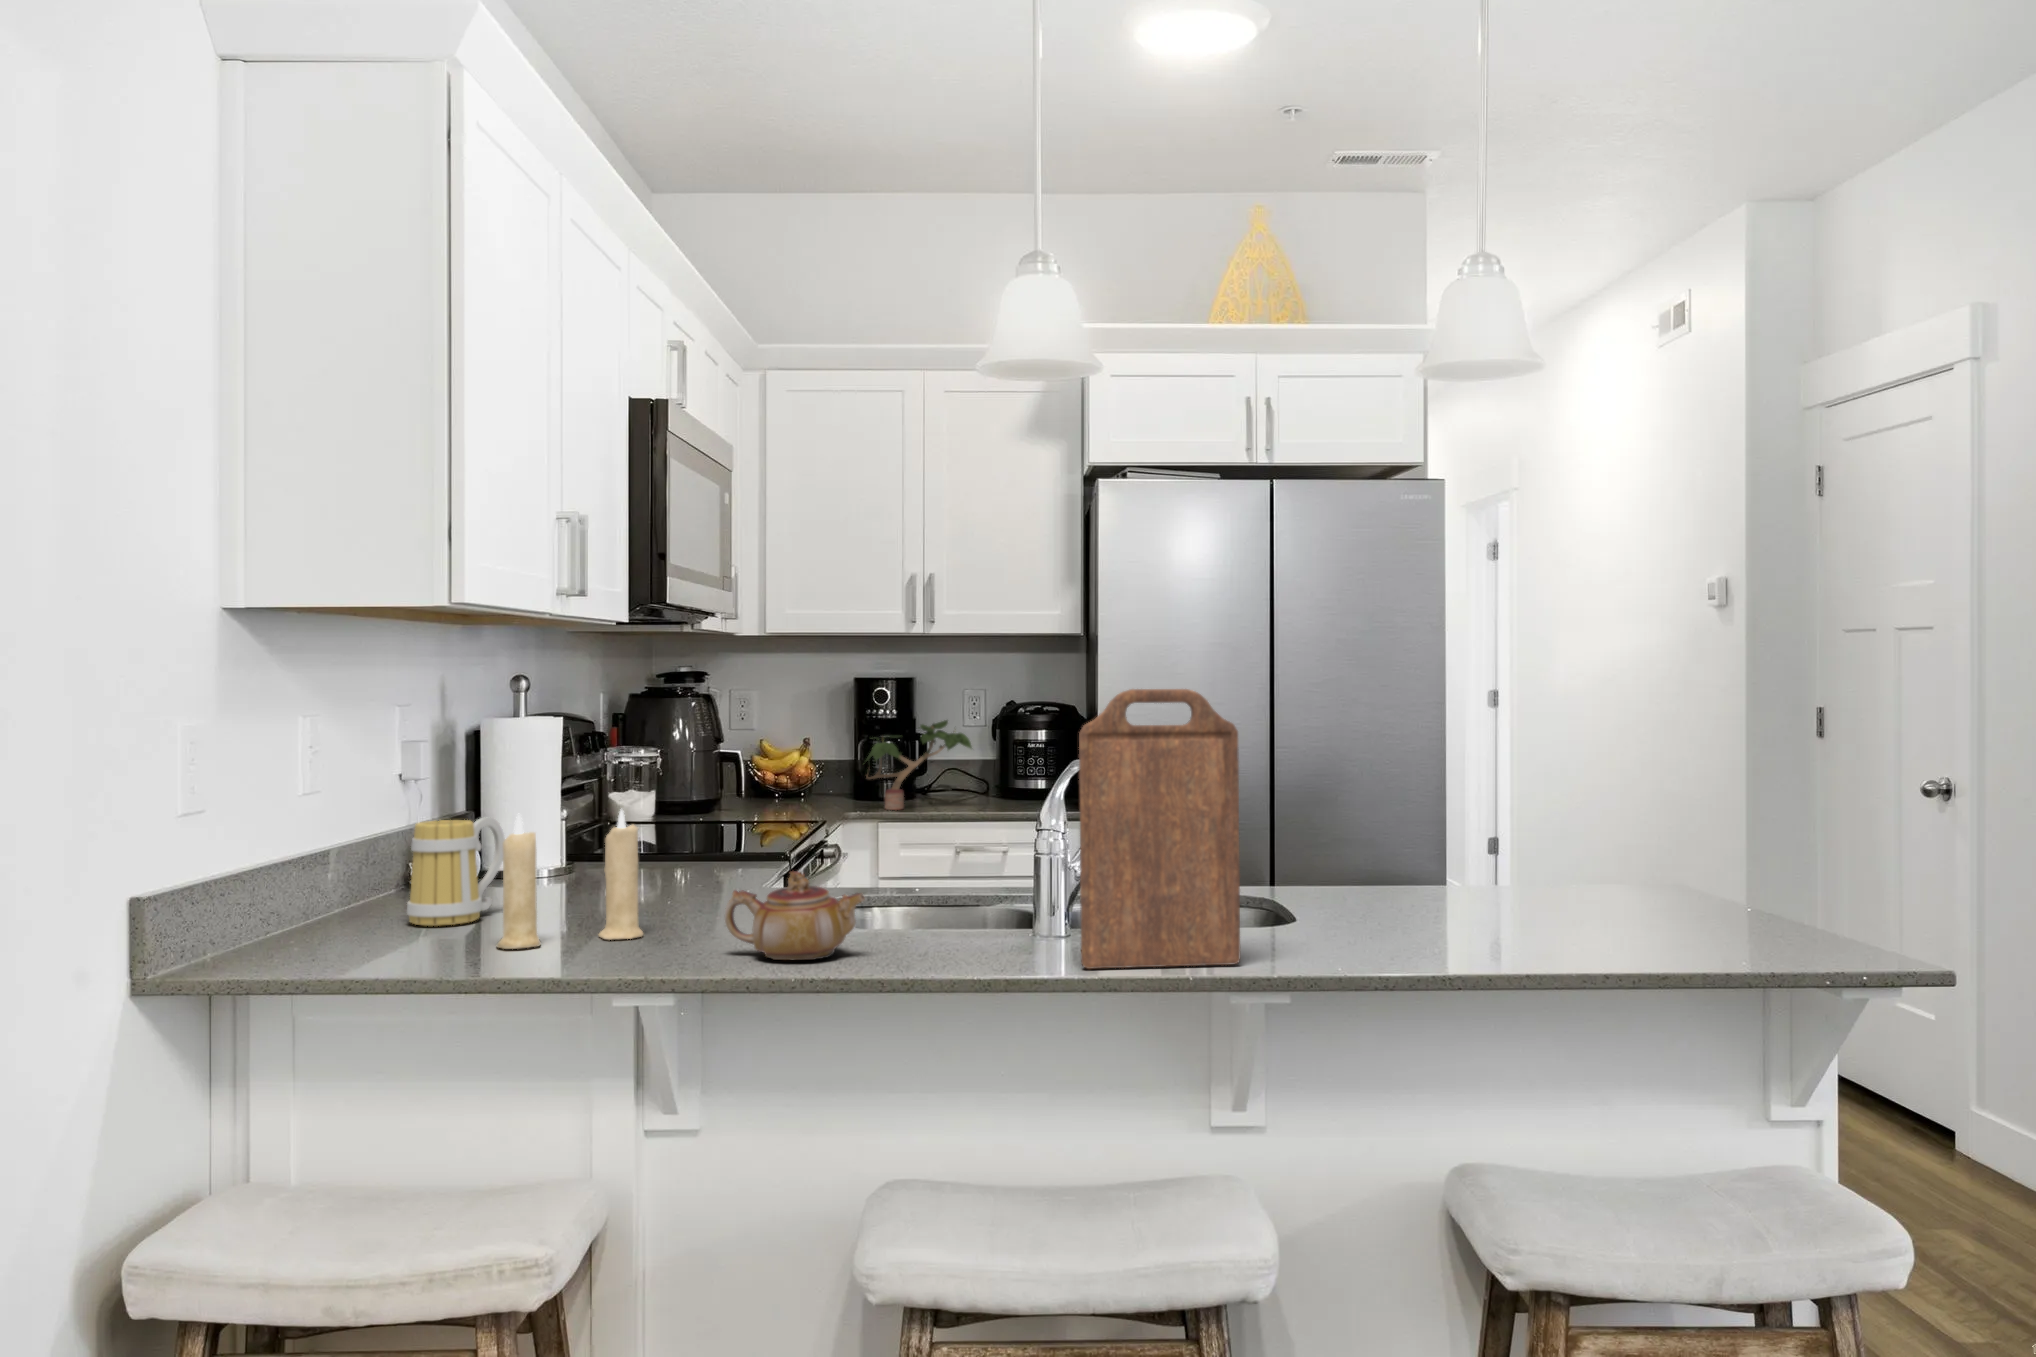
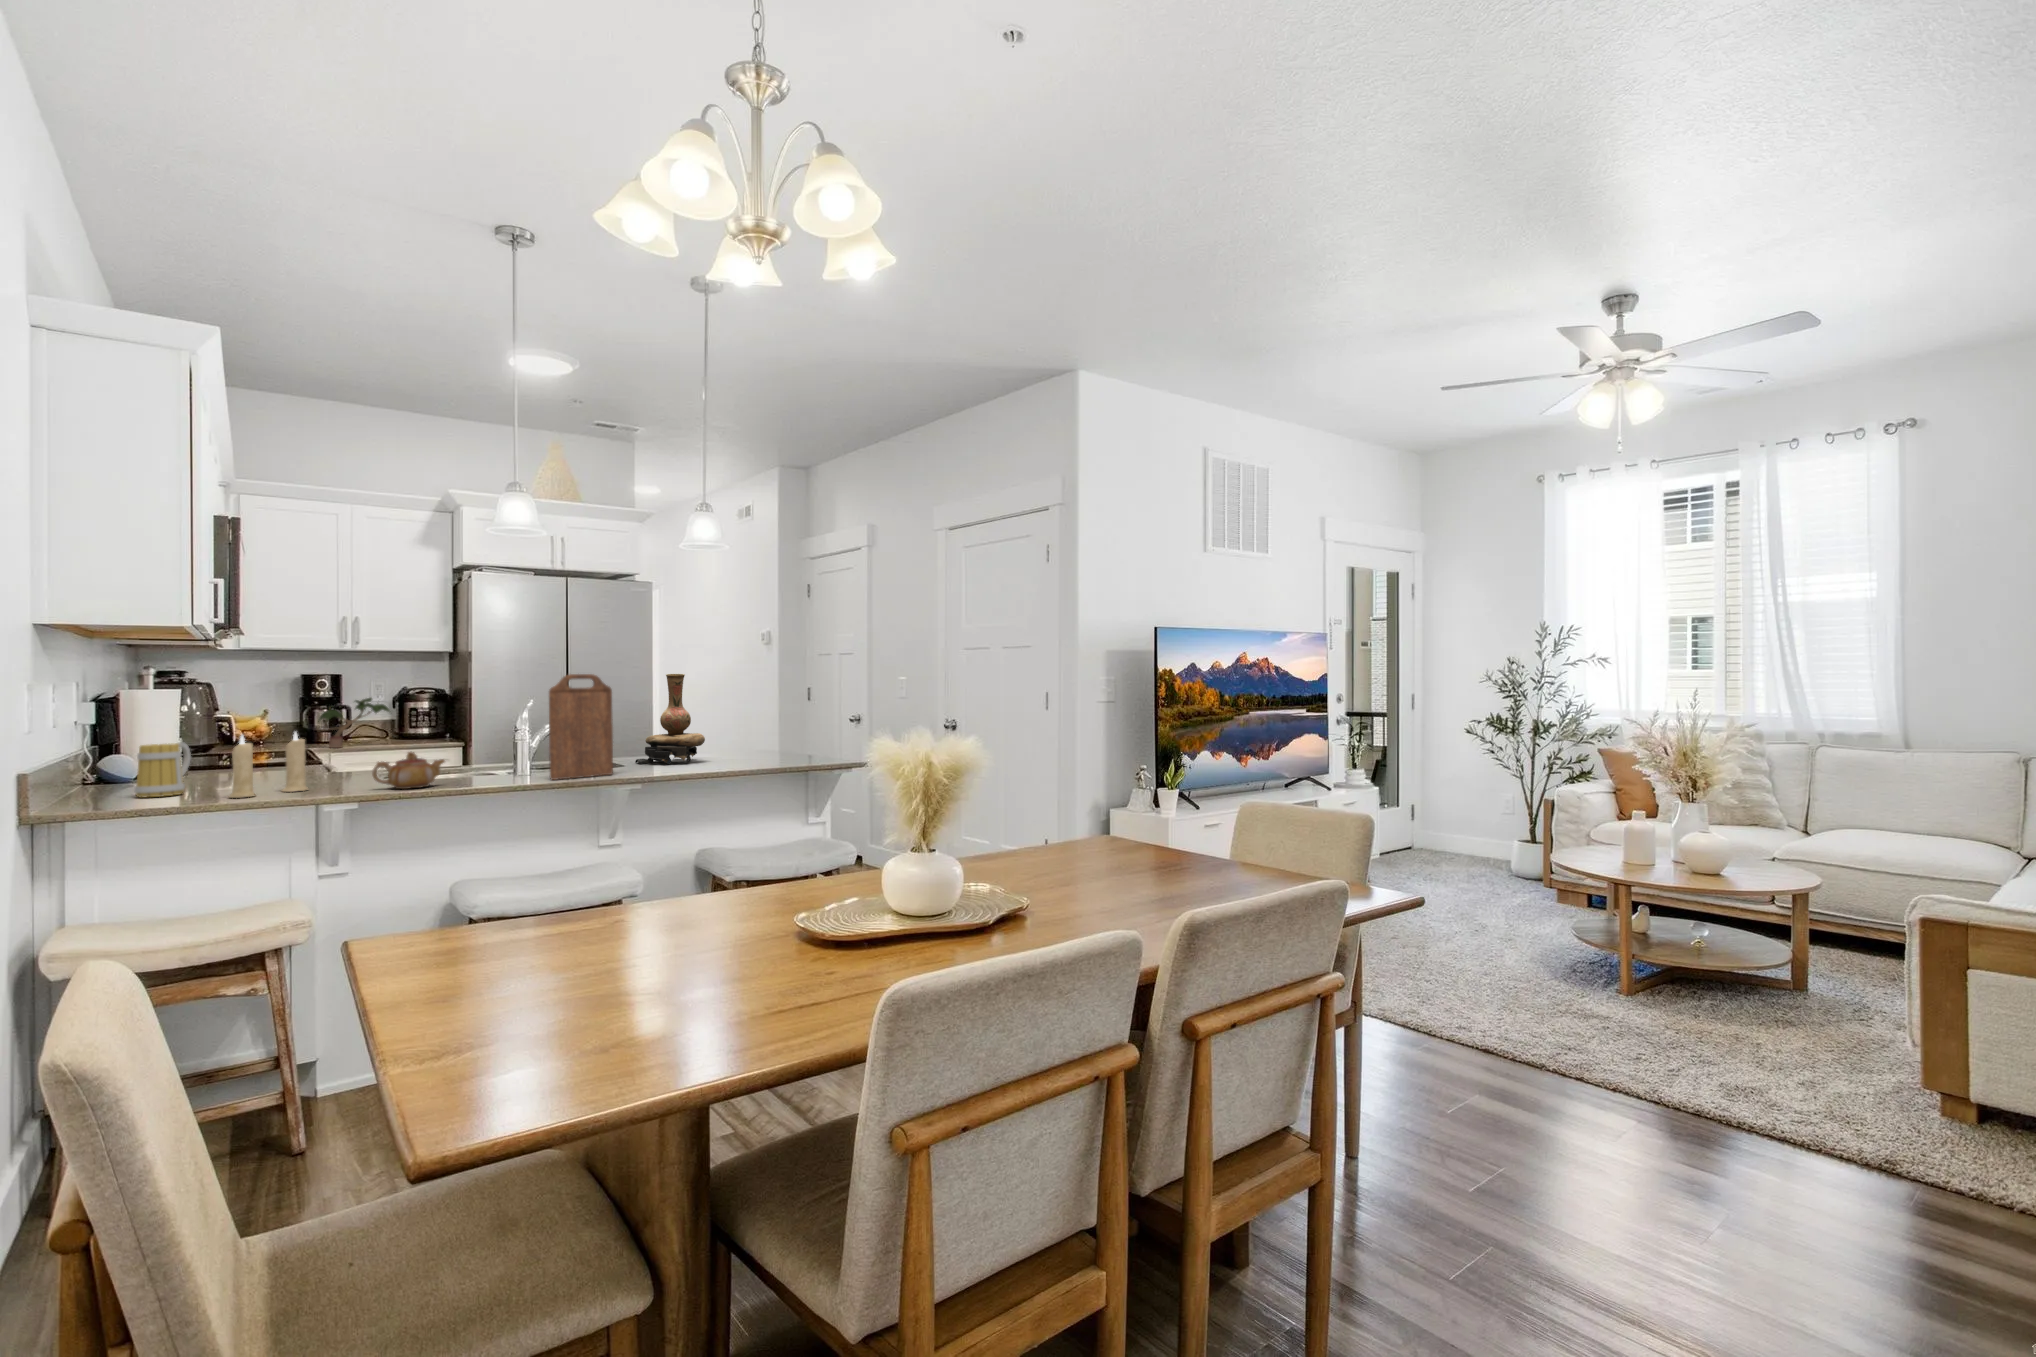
vase: none [1333,685,1508,936] -> present [635,674,705,764]

